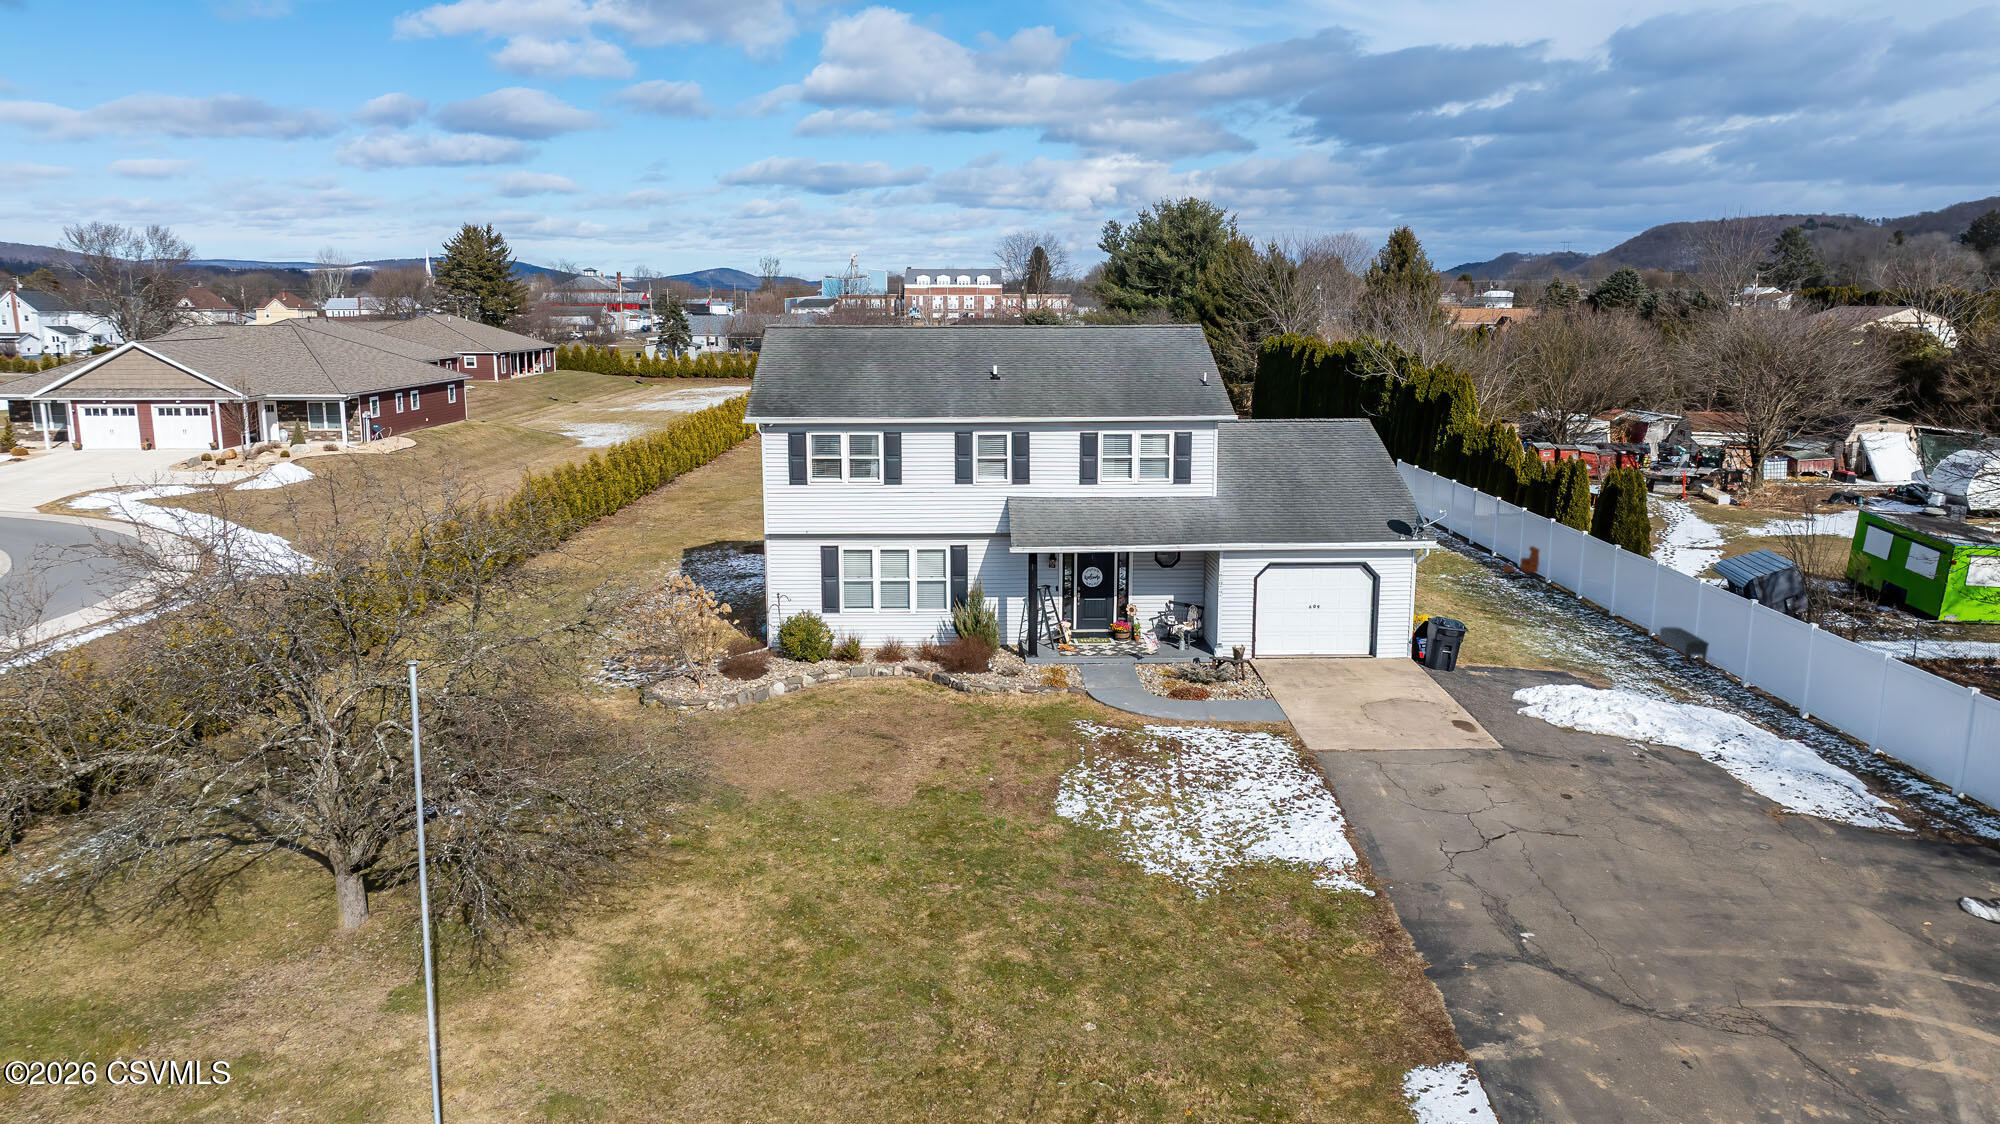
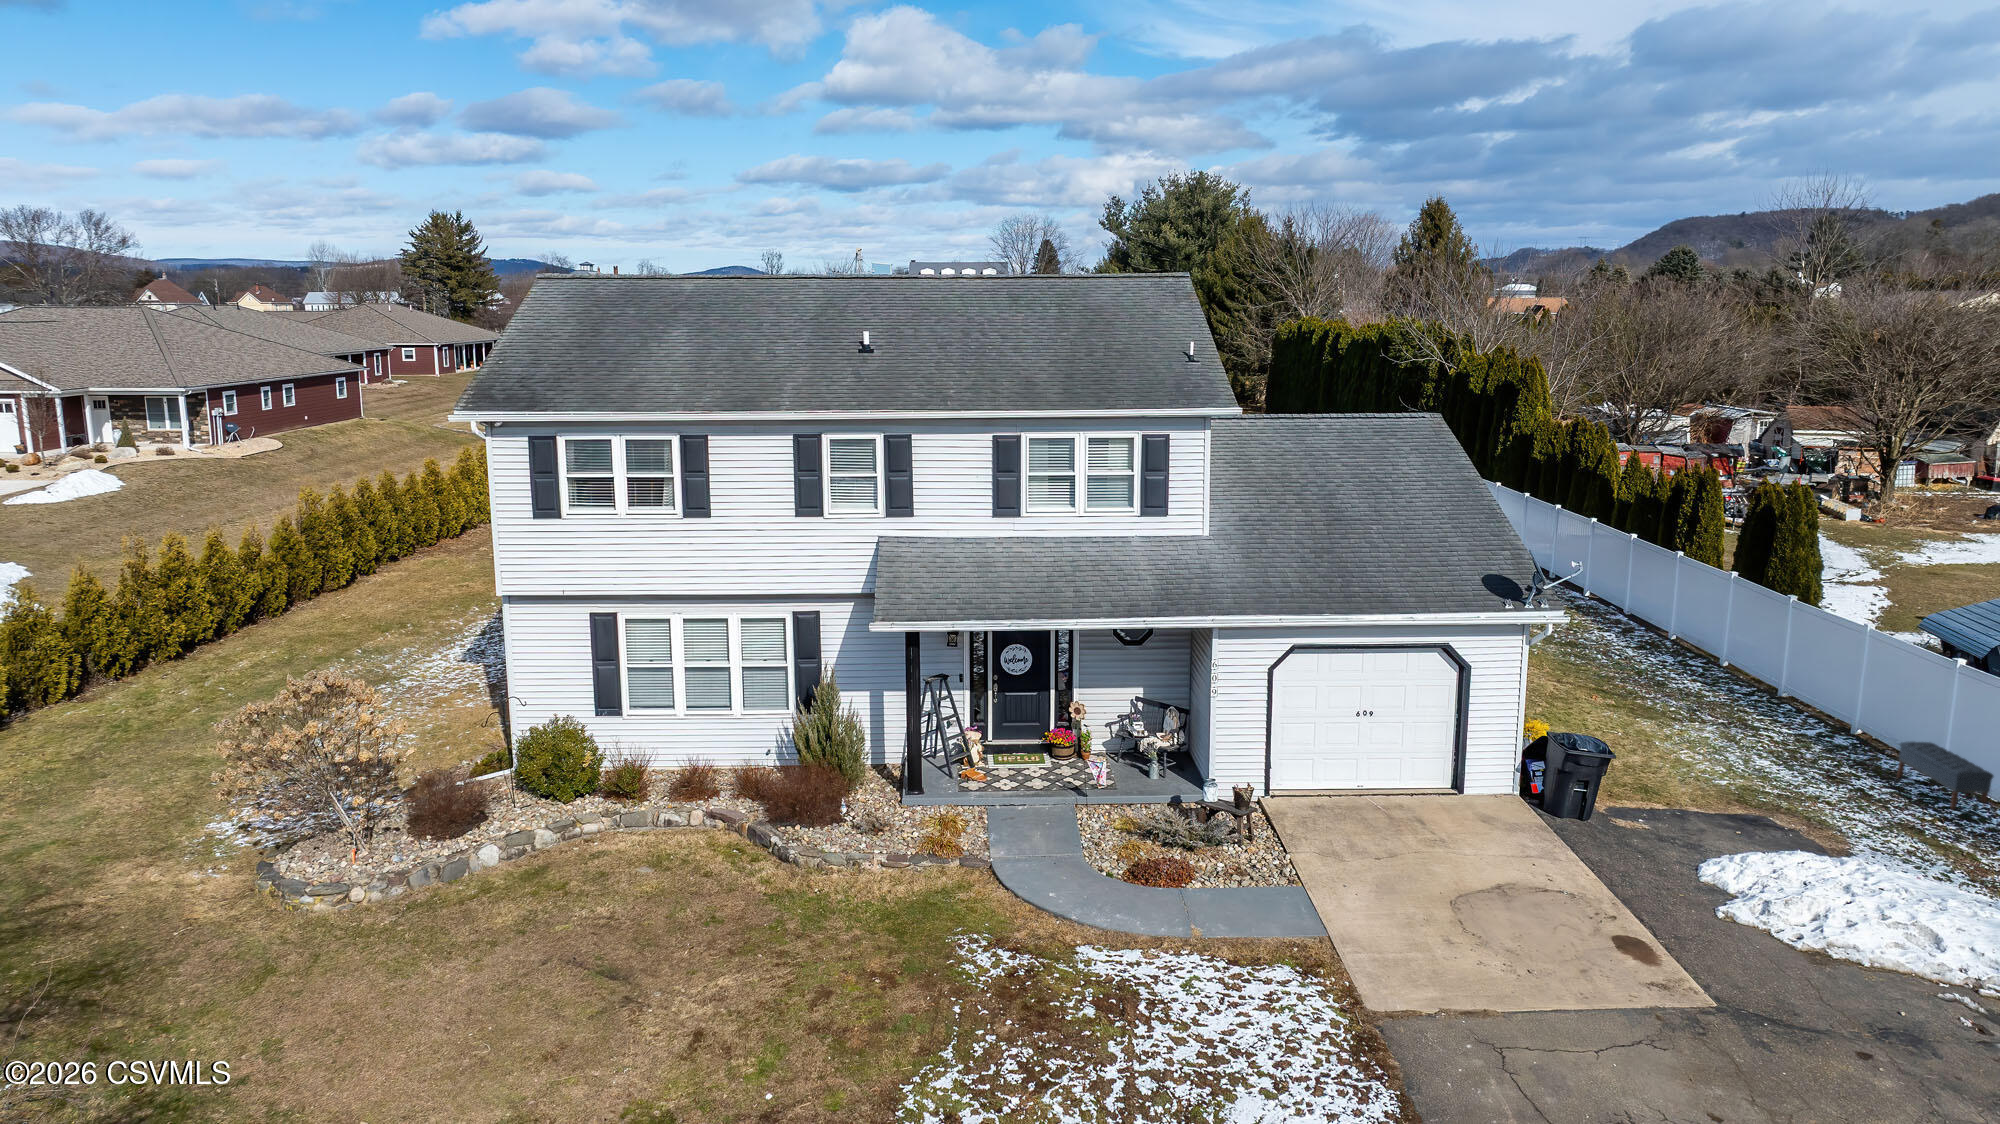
lounge chair: present [1503,546,1539,578] -> none [1613,597,1671,644]

